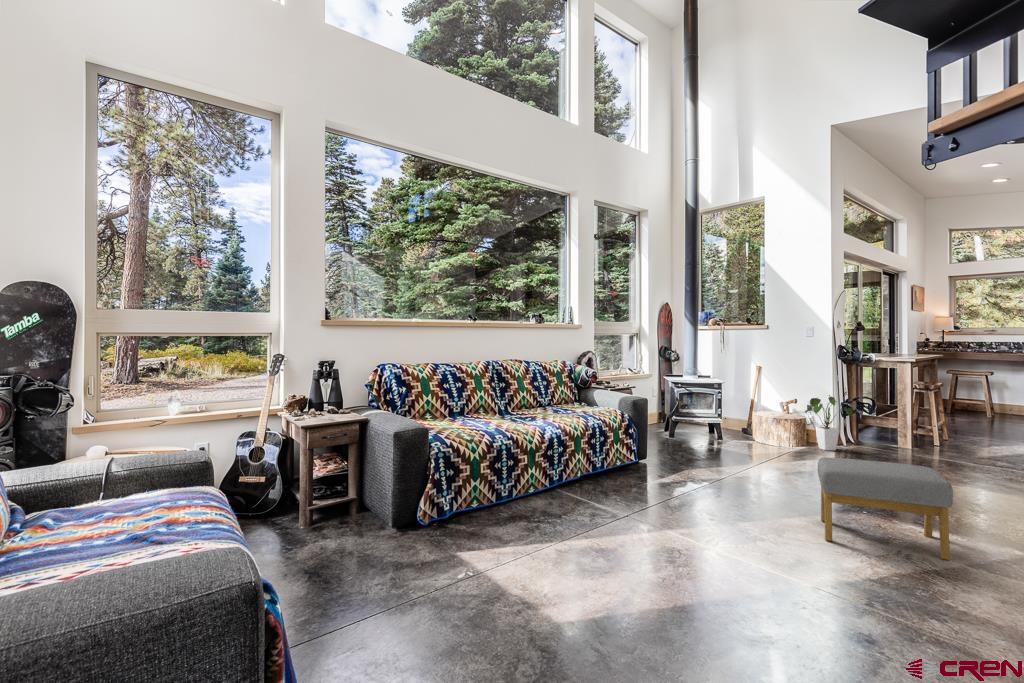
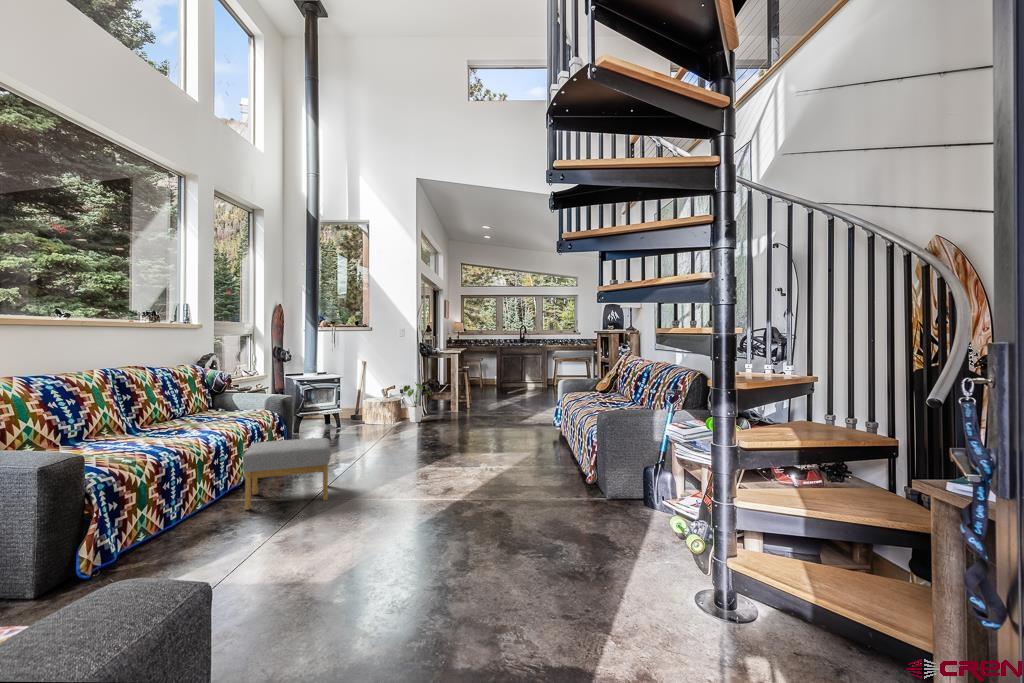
footstool: present [818,457,953,560] -> present [243,438,331,510]

